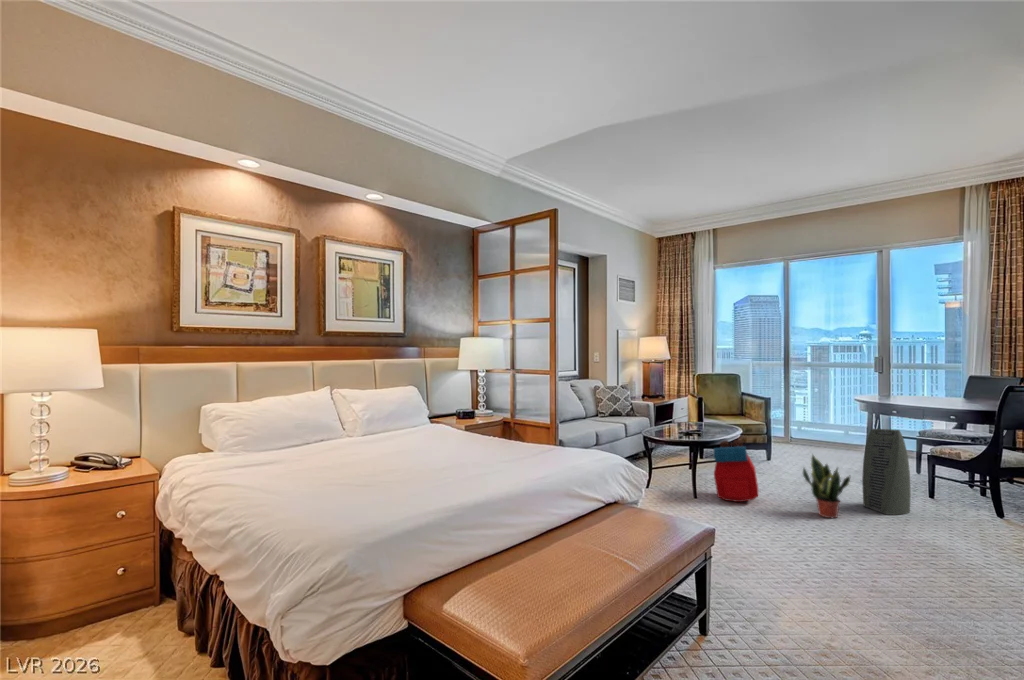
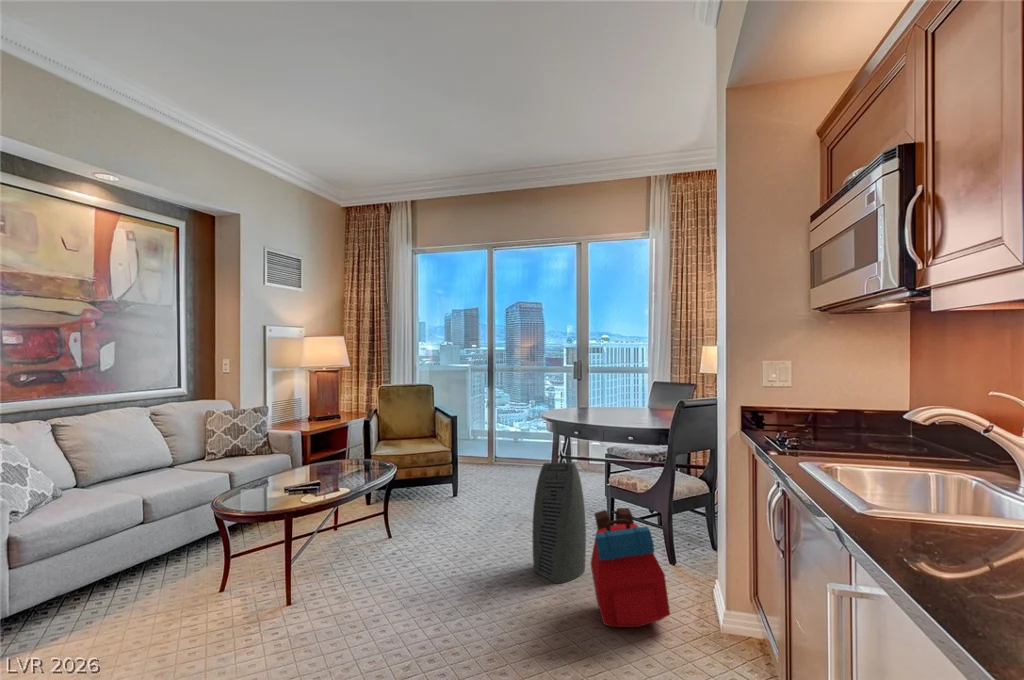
backpack: present [714,440,758,502] -> present [591,508,670,627]
potted plant: present [803,455,851,518] -> none [449,514,511,610]

